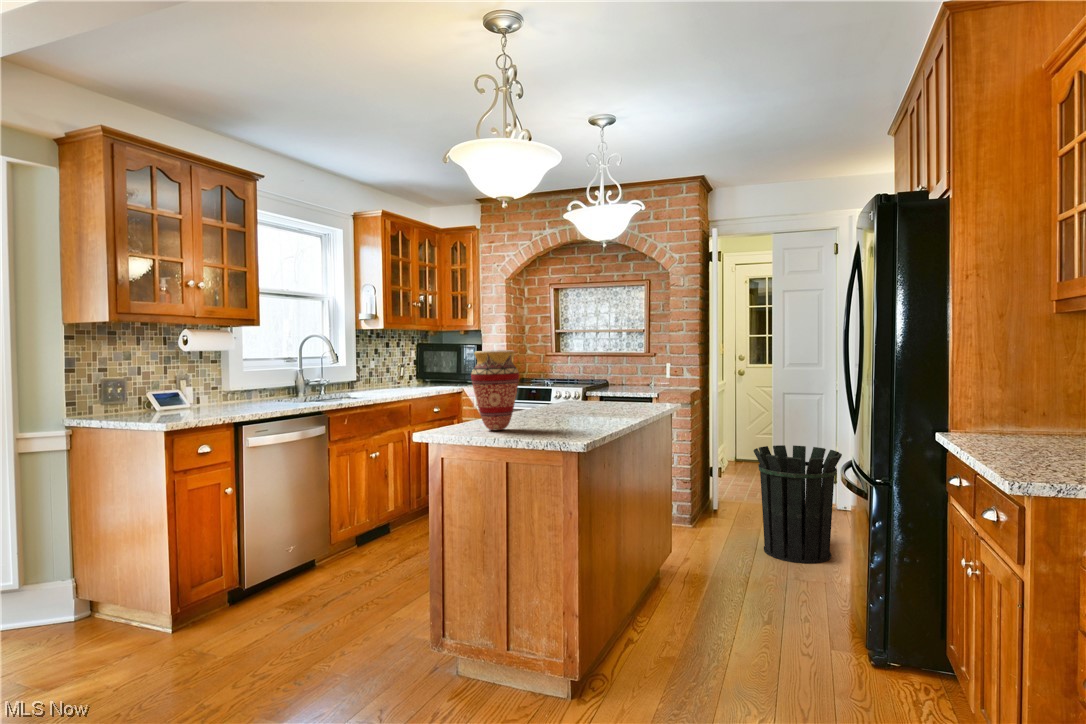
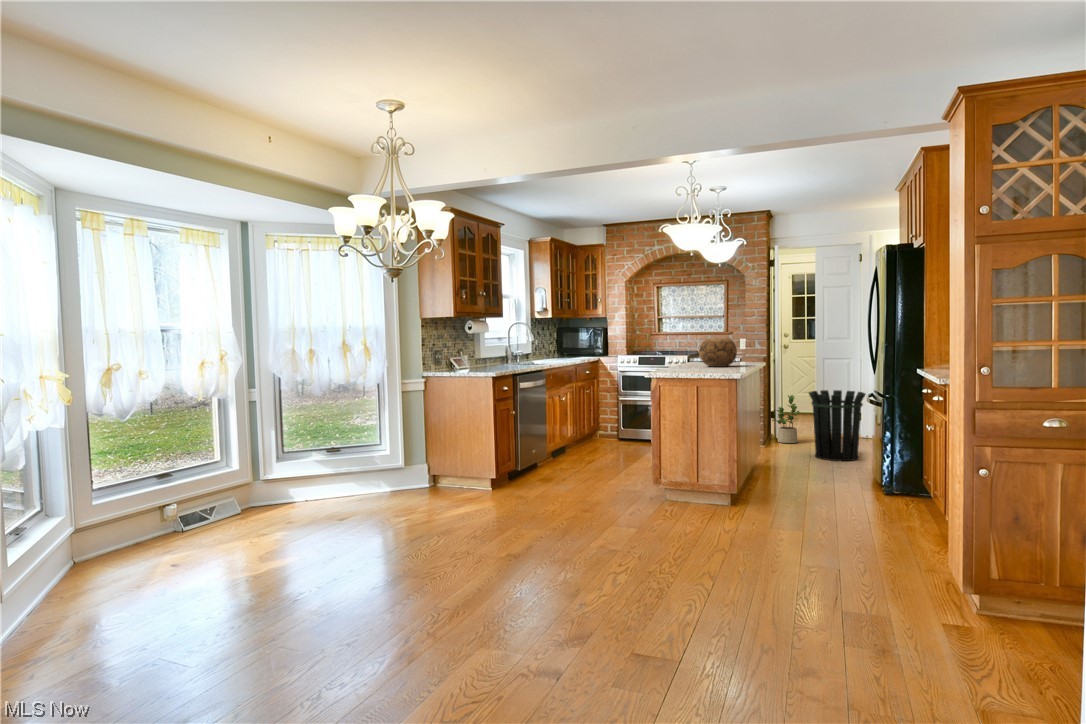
vase: present [471,350,519,431] -> none [671,330,696,372]
decorative bowl: none [562,364,623,414] -> present [699,338,737,367]
potted plant: none [708,447,747,520] -> present [773,395,799,443]

